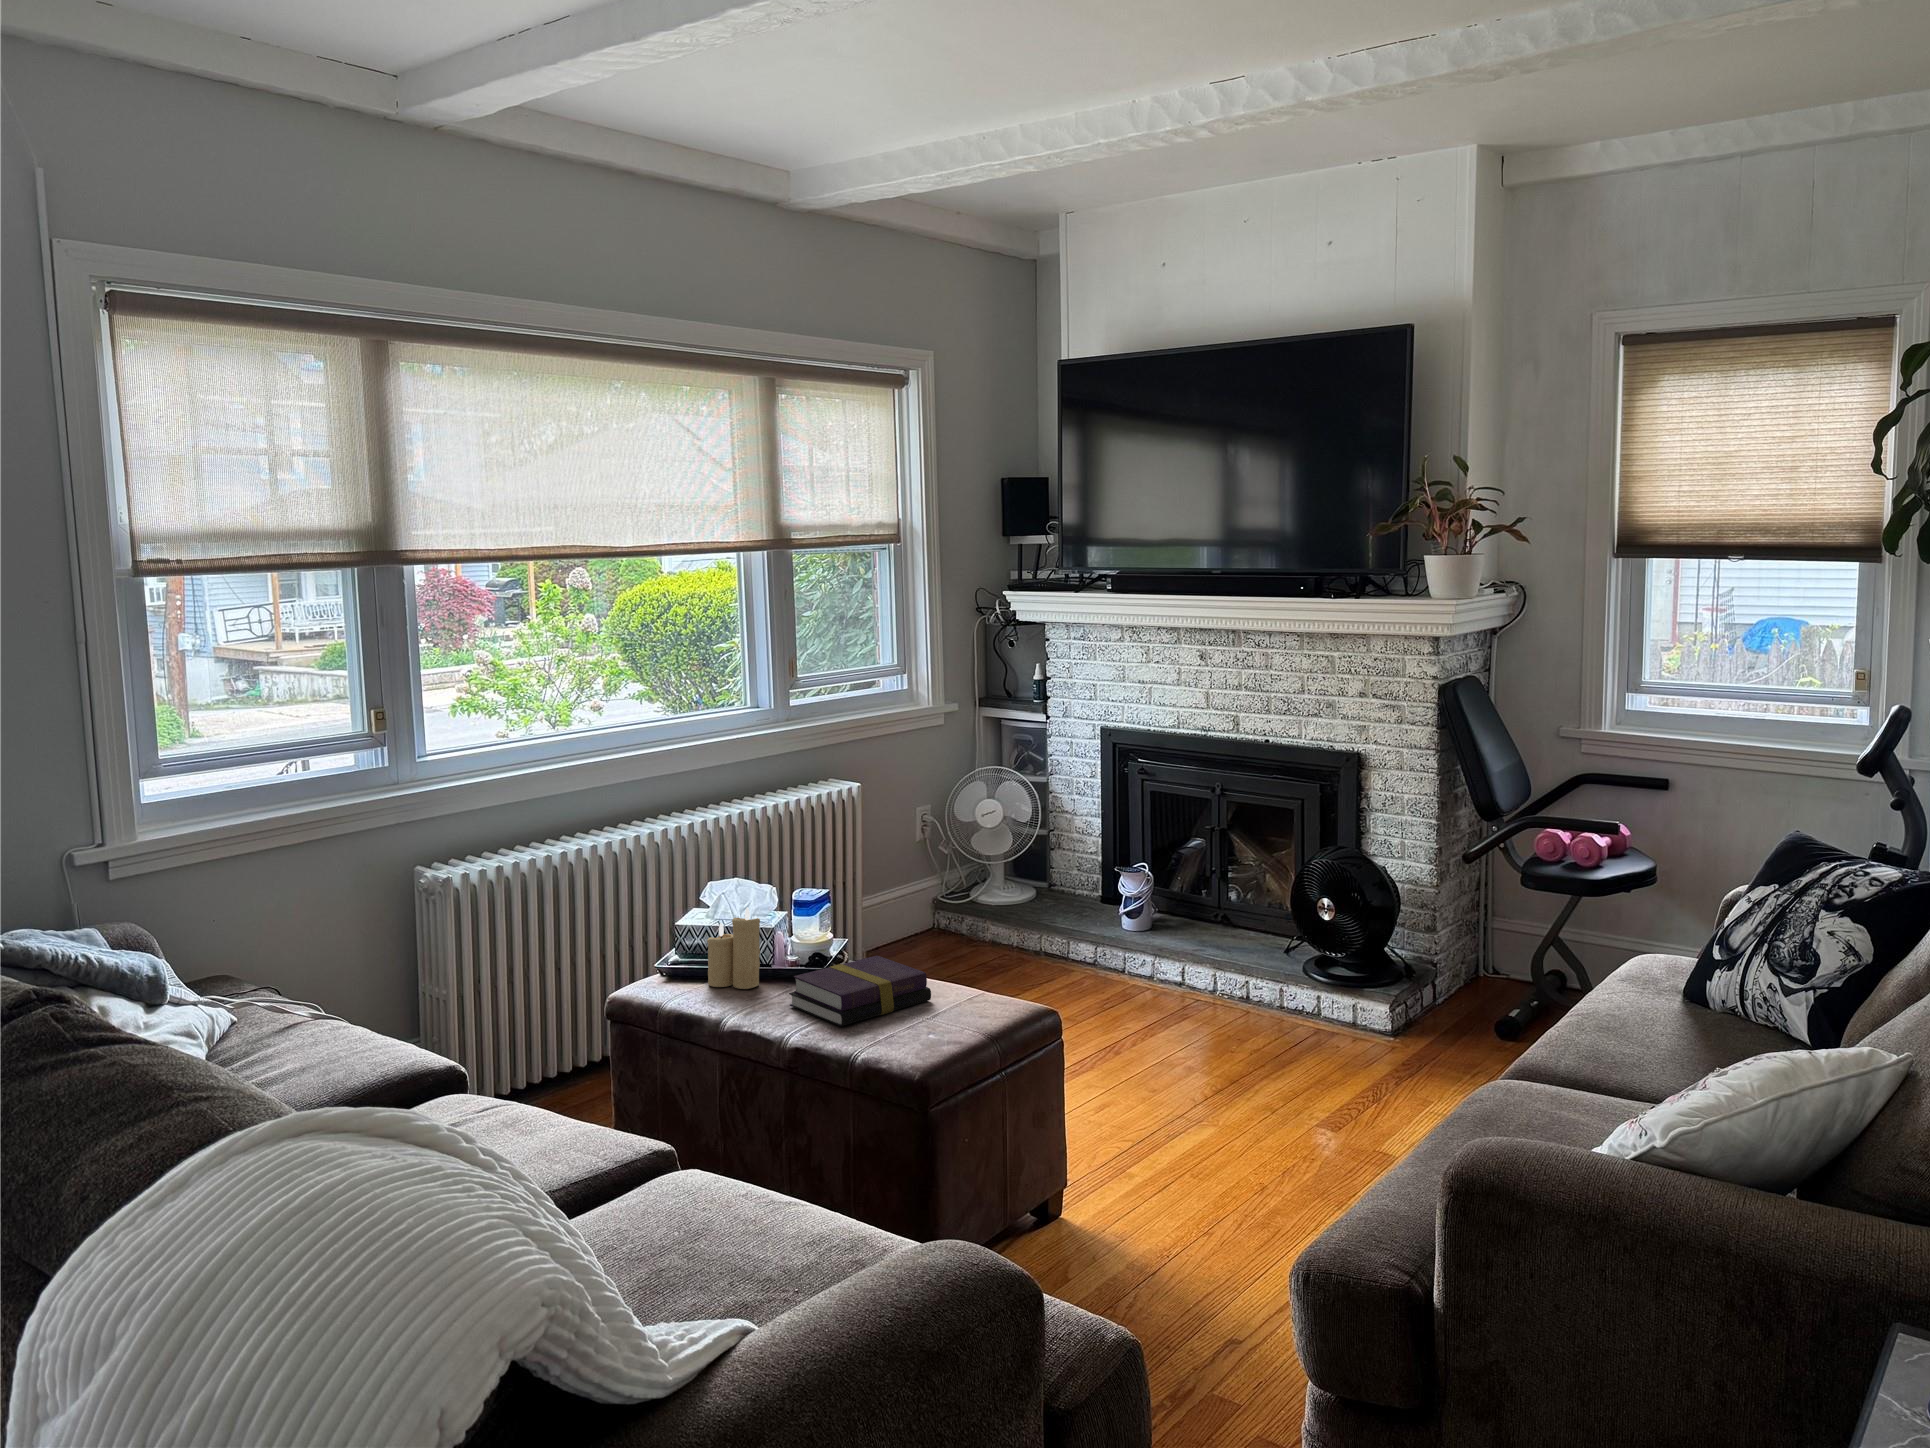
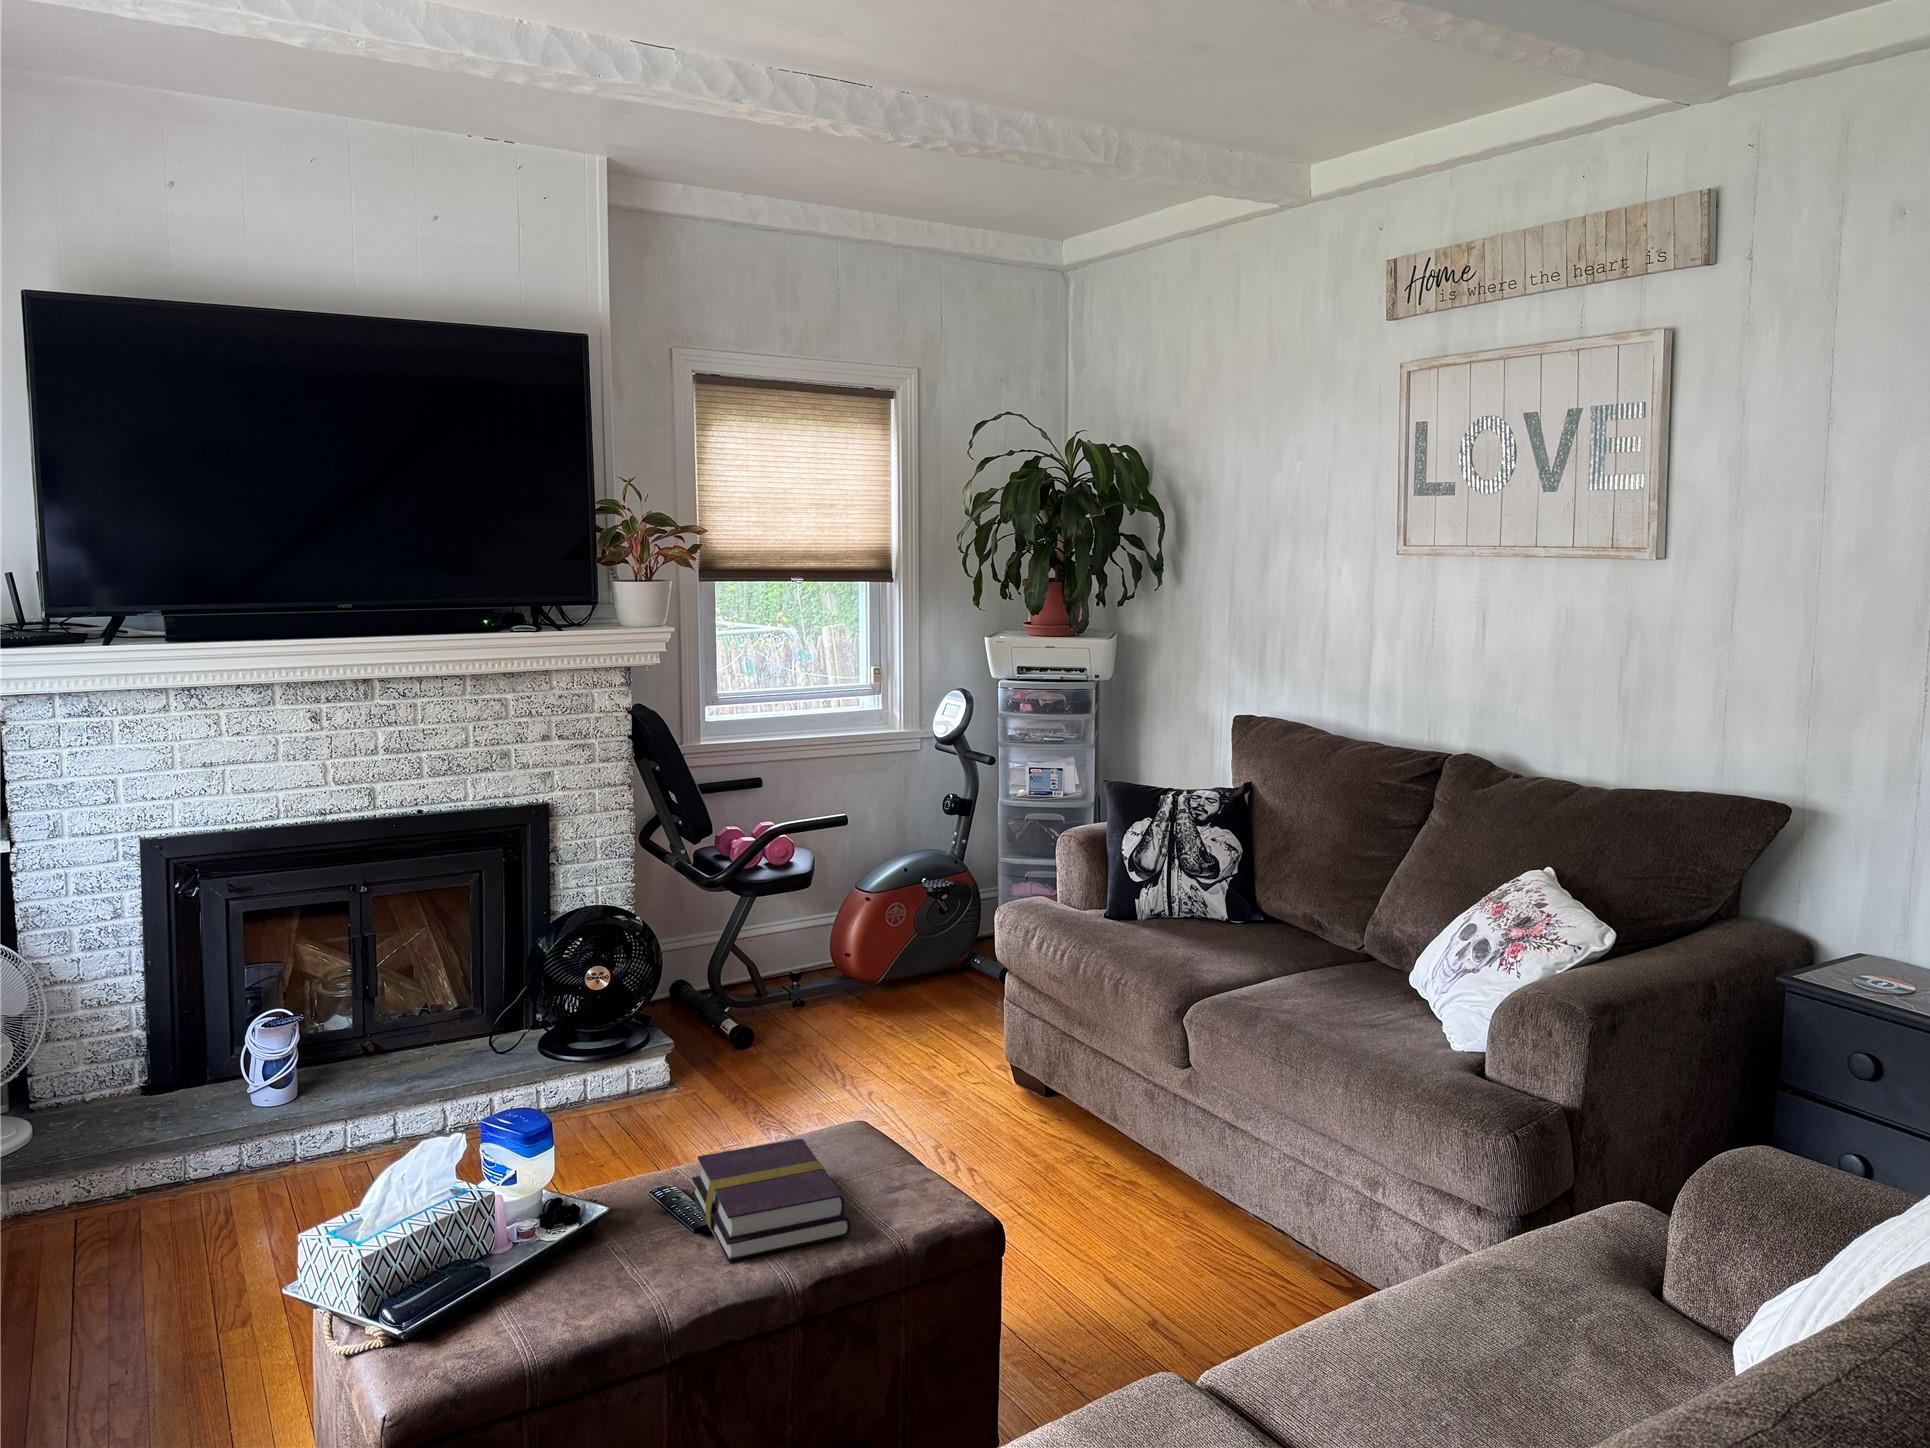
candle: present [707,908,760,989] -> none [539,1163,619,1315]

